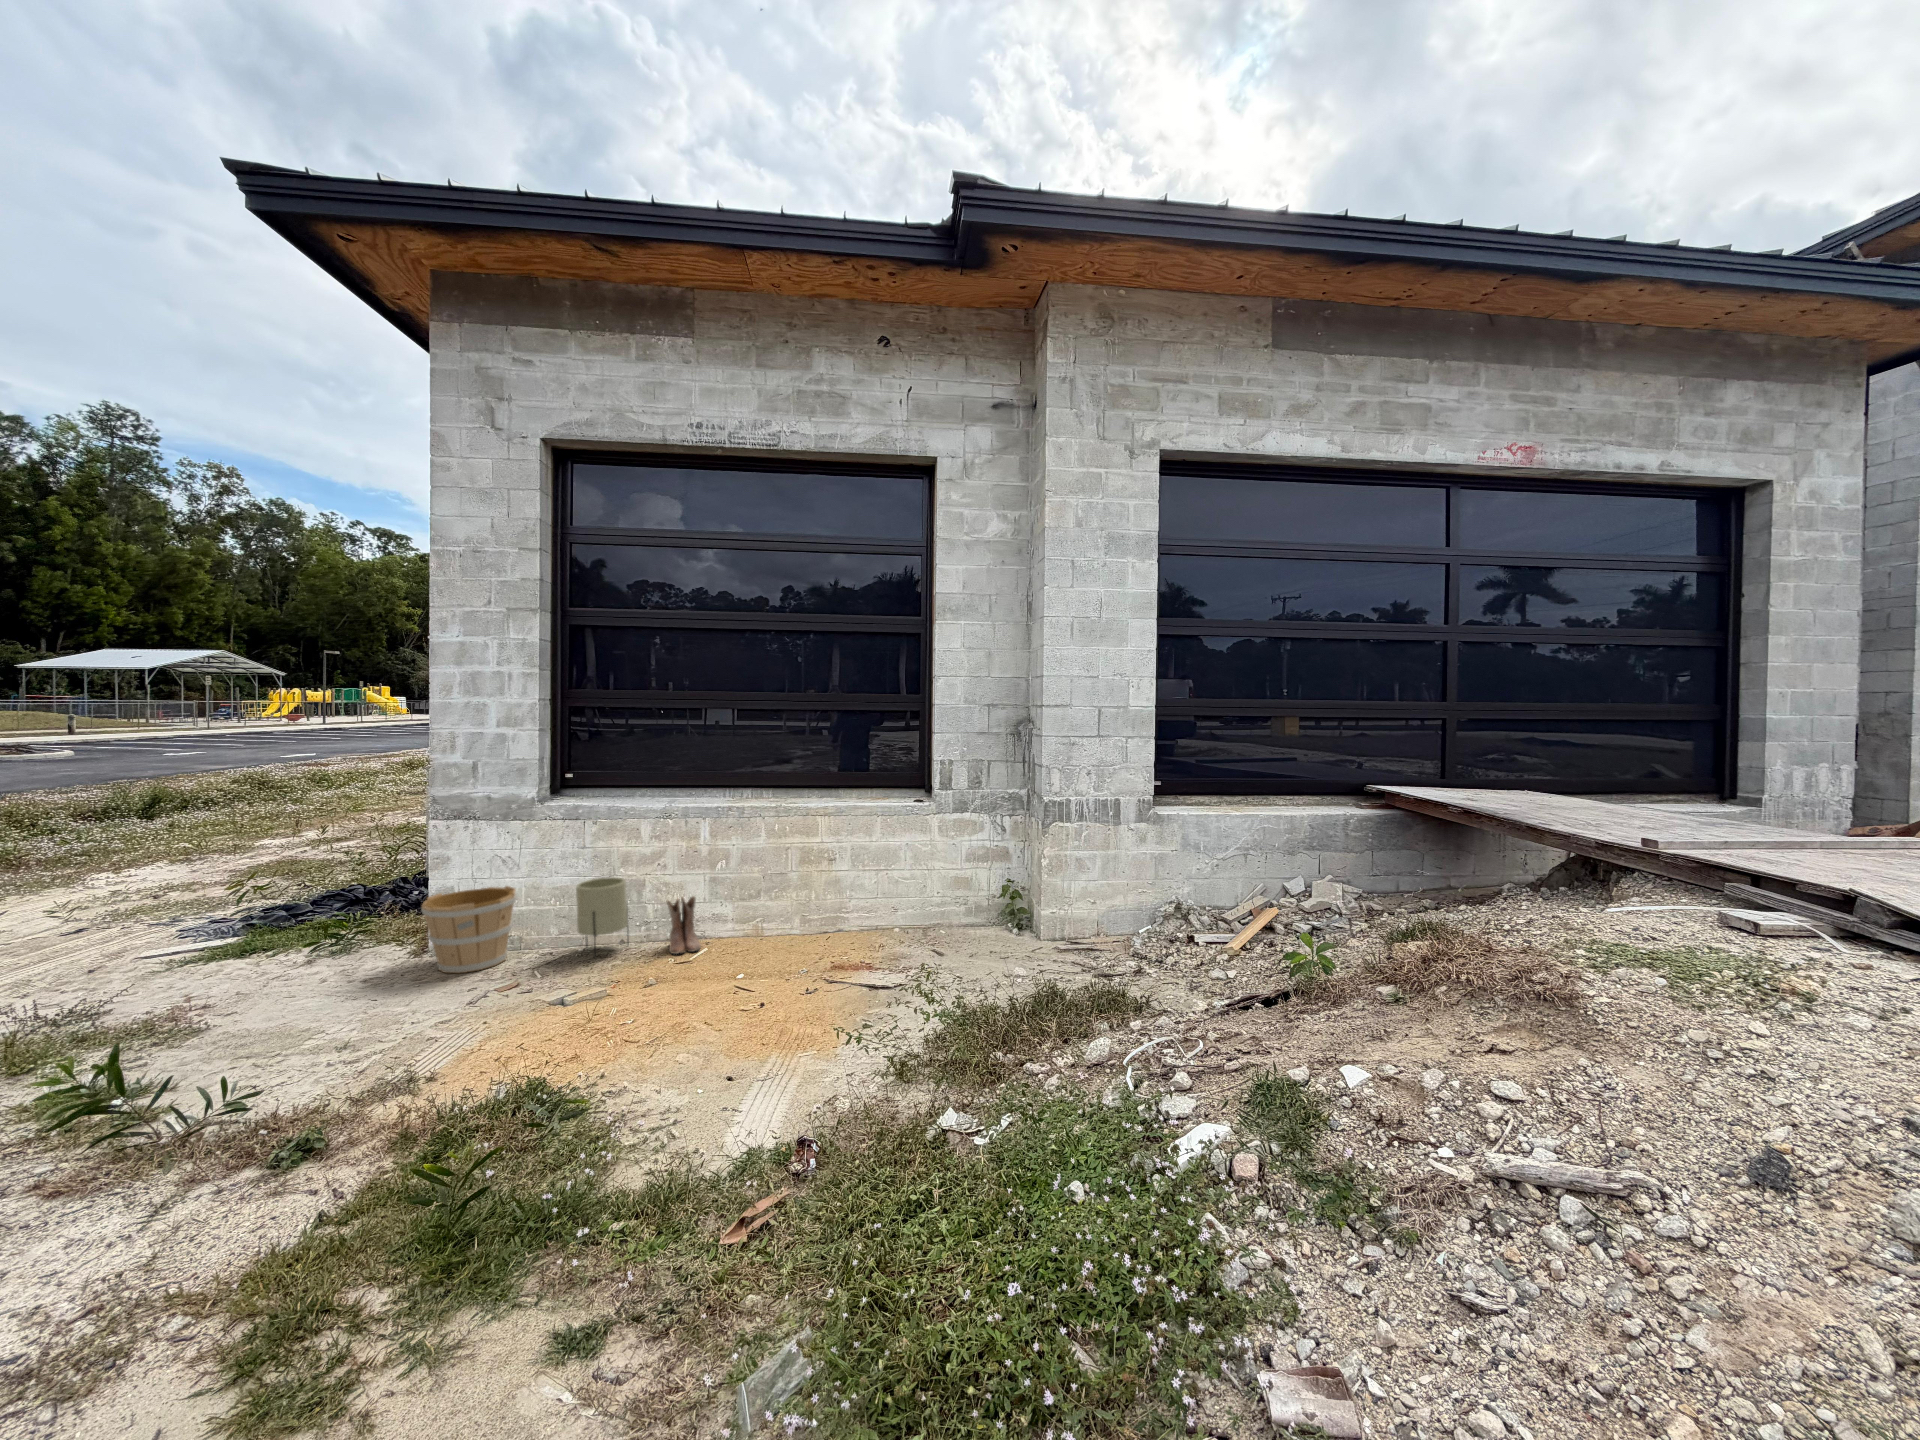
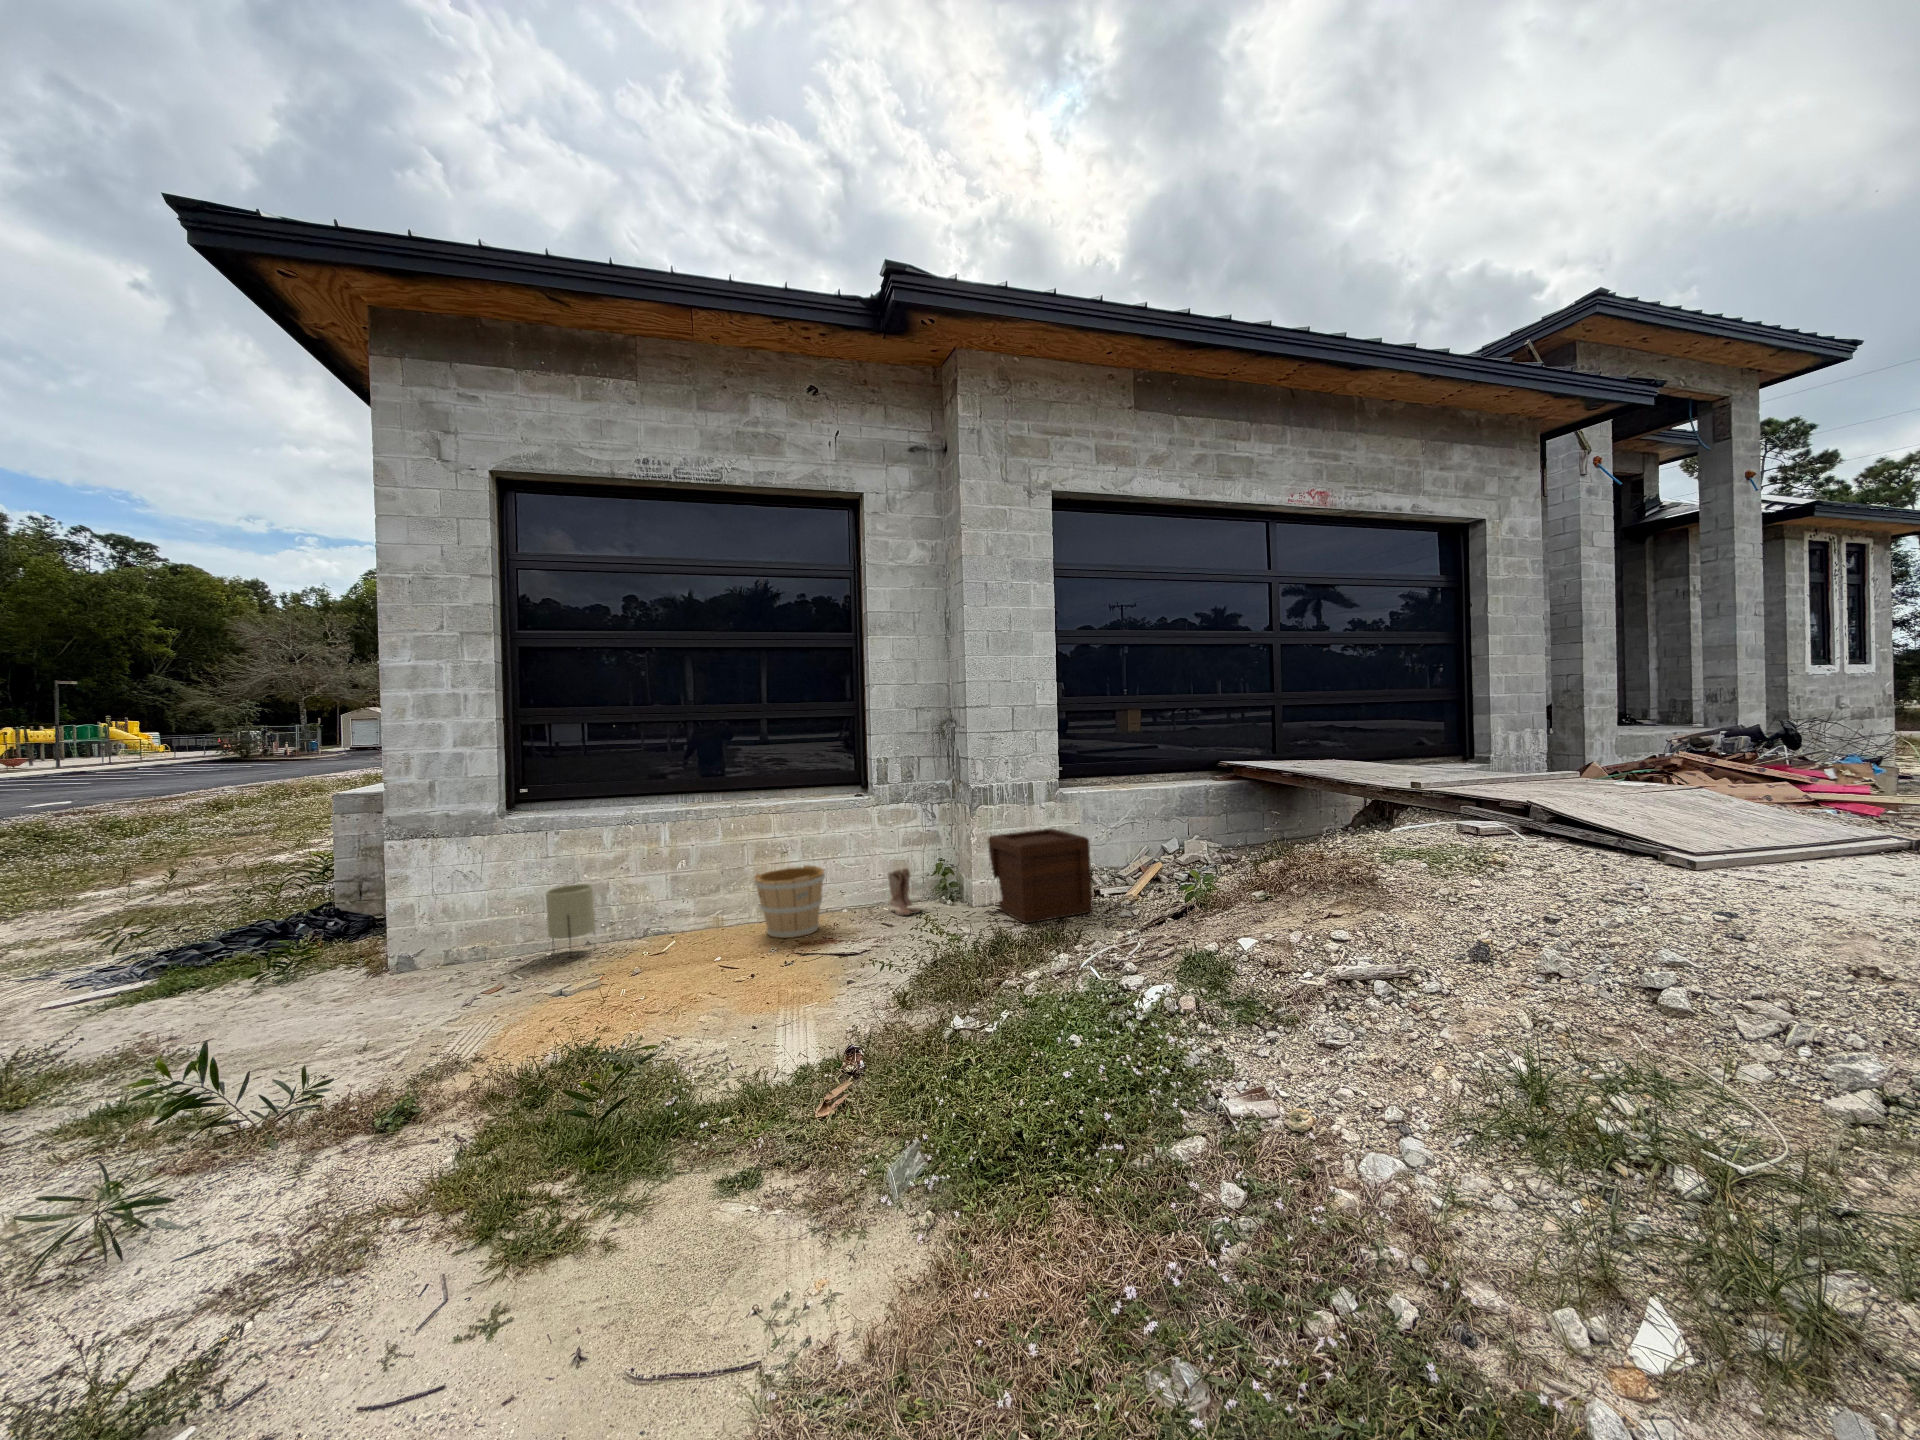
wooden crate: none [1060,855,1179,973] -> present [988,829,1093,923]
wooden bucket: present [421,886,517,973] -> present [754,866,825,938]
boots: present [666,896,701,954] -> present [888,868,920,916]

